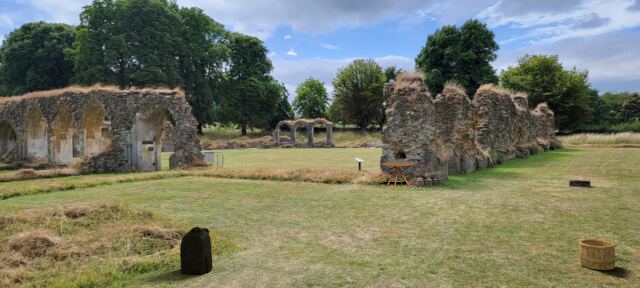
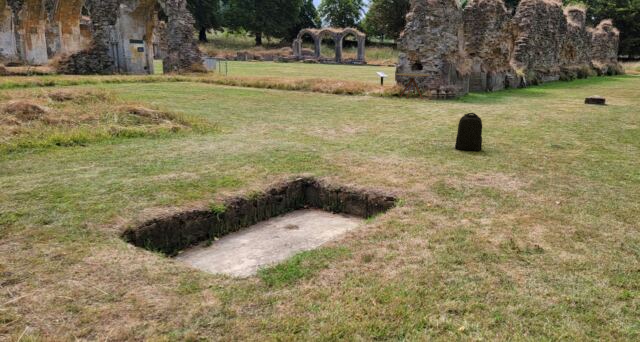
backpack: present [180,227,213,274] -> present [455,113,482,151]
wooden bucket: present [578,239,616,270] -> none [541,132,570,156]

